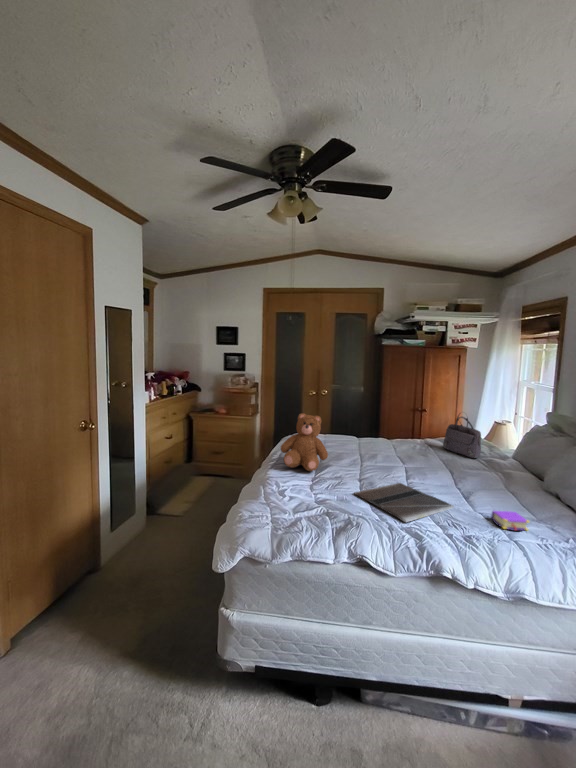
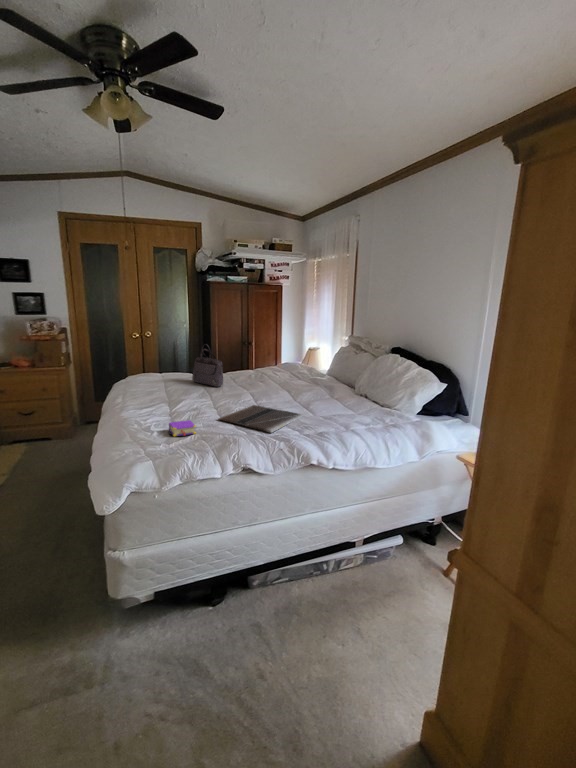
teddy bear: present [281,413,328,471] -> none [129,350,183,408]
handbag: present [443,415,481,458] -> present [192,347,223,387]
book: present [492,511,529,531] -> present [169,420,196,436]

